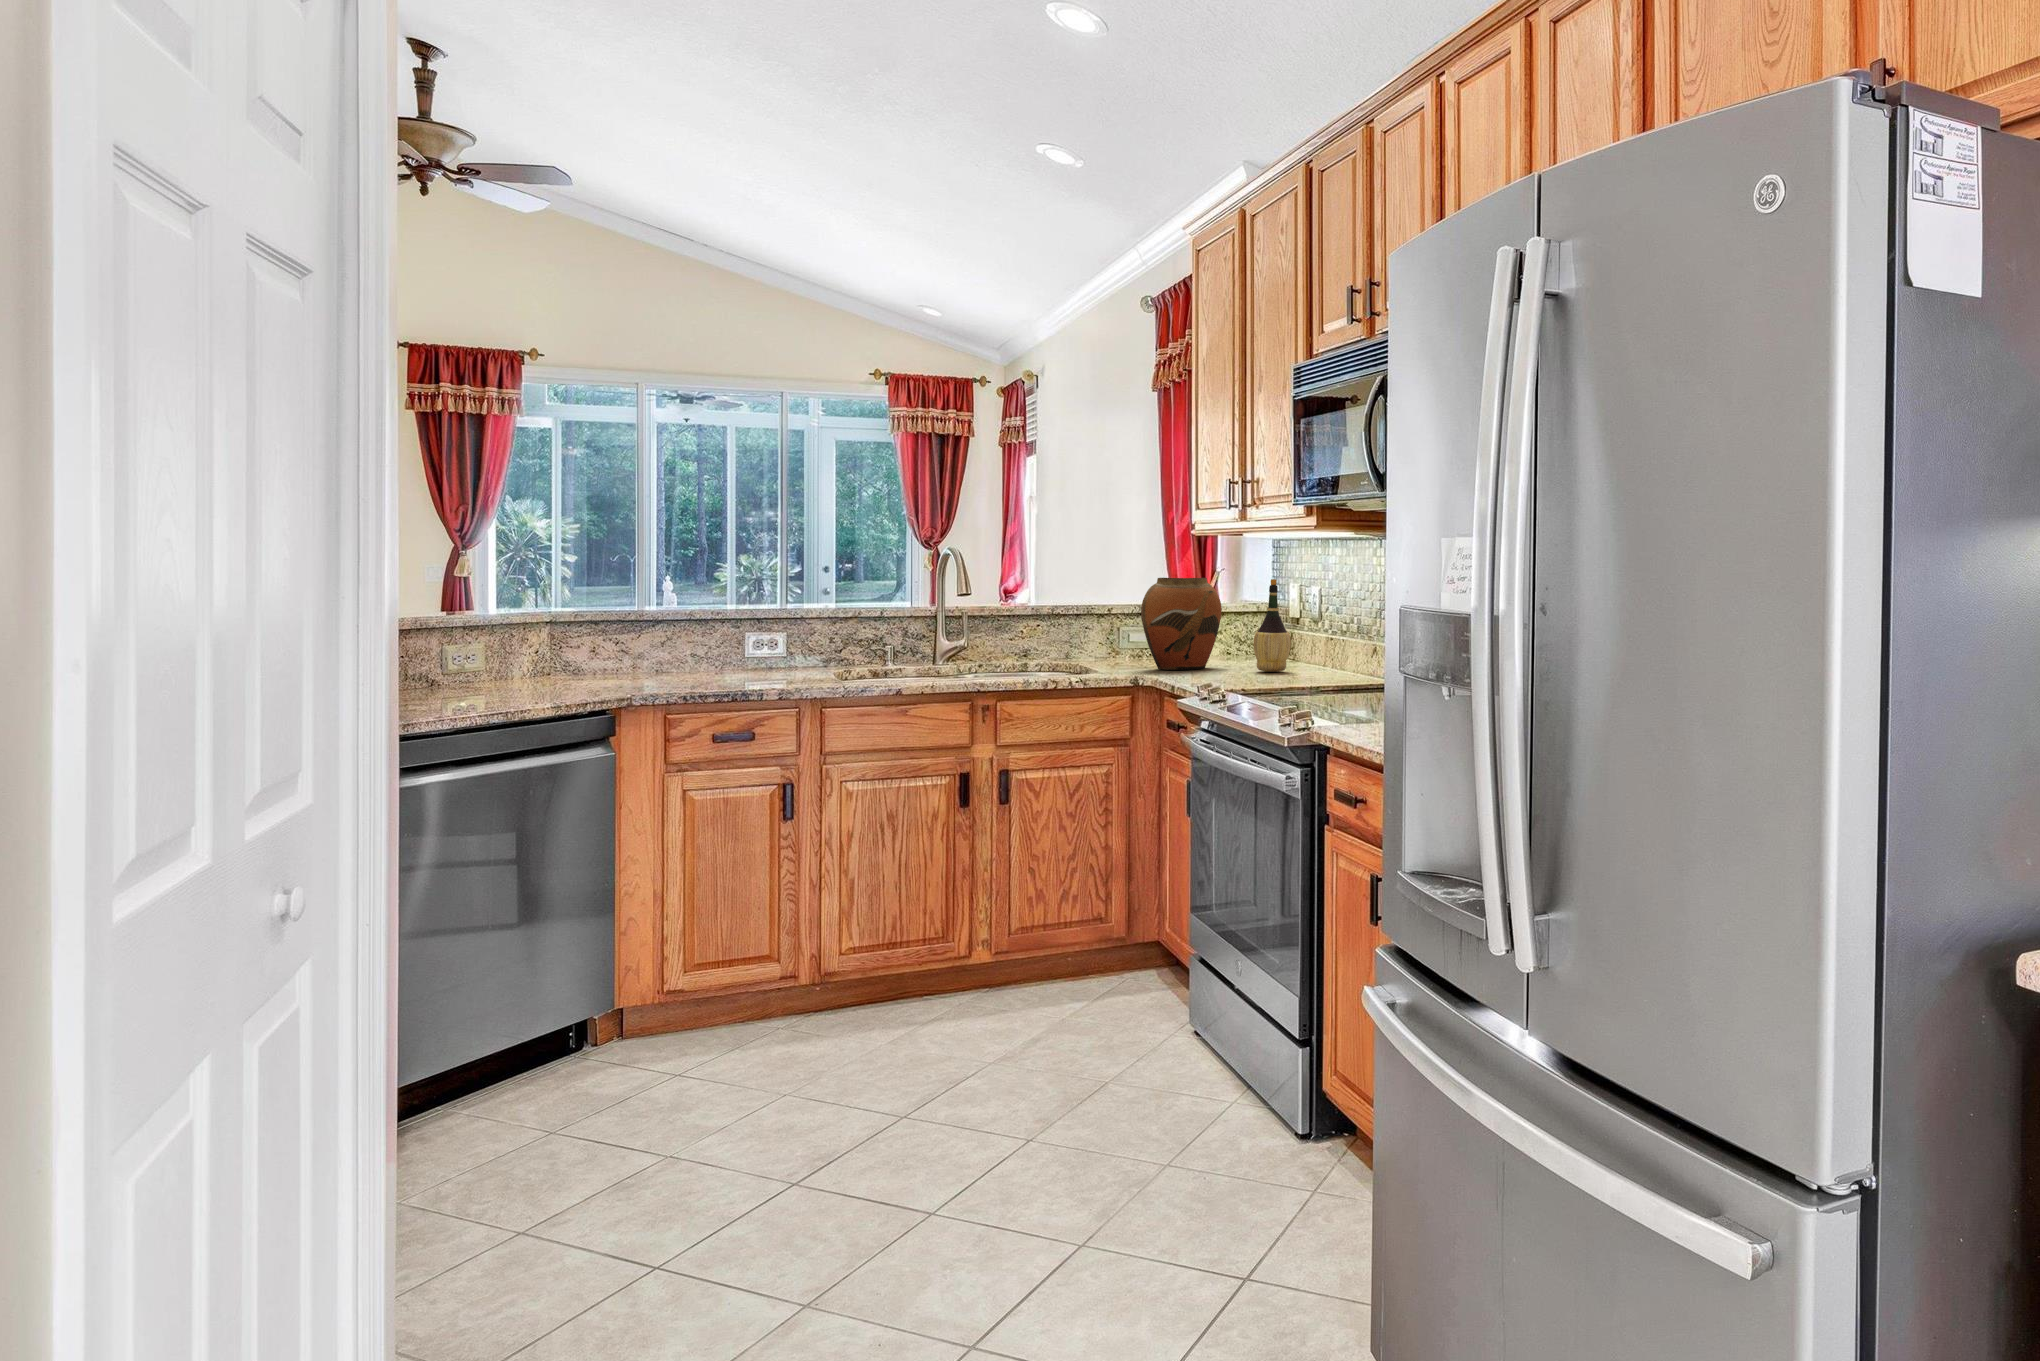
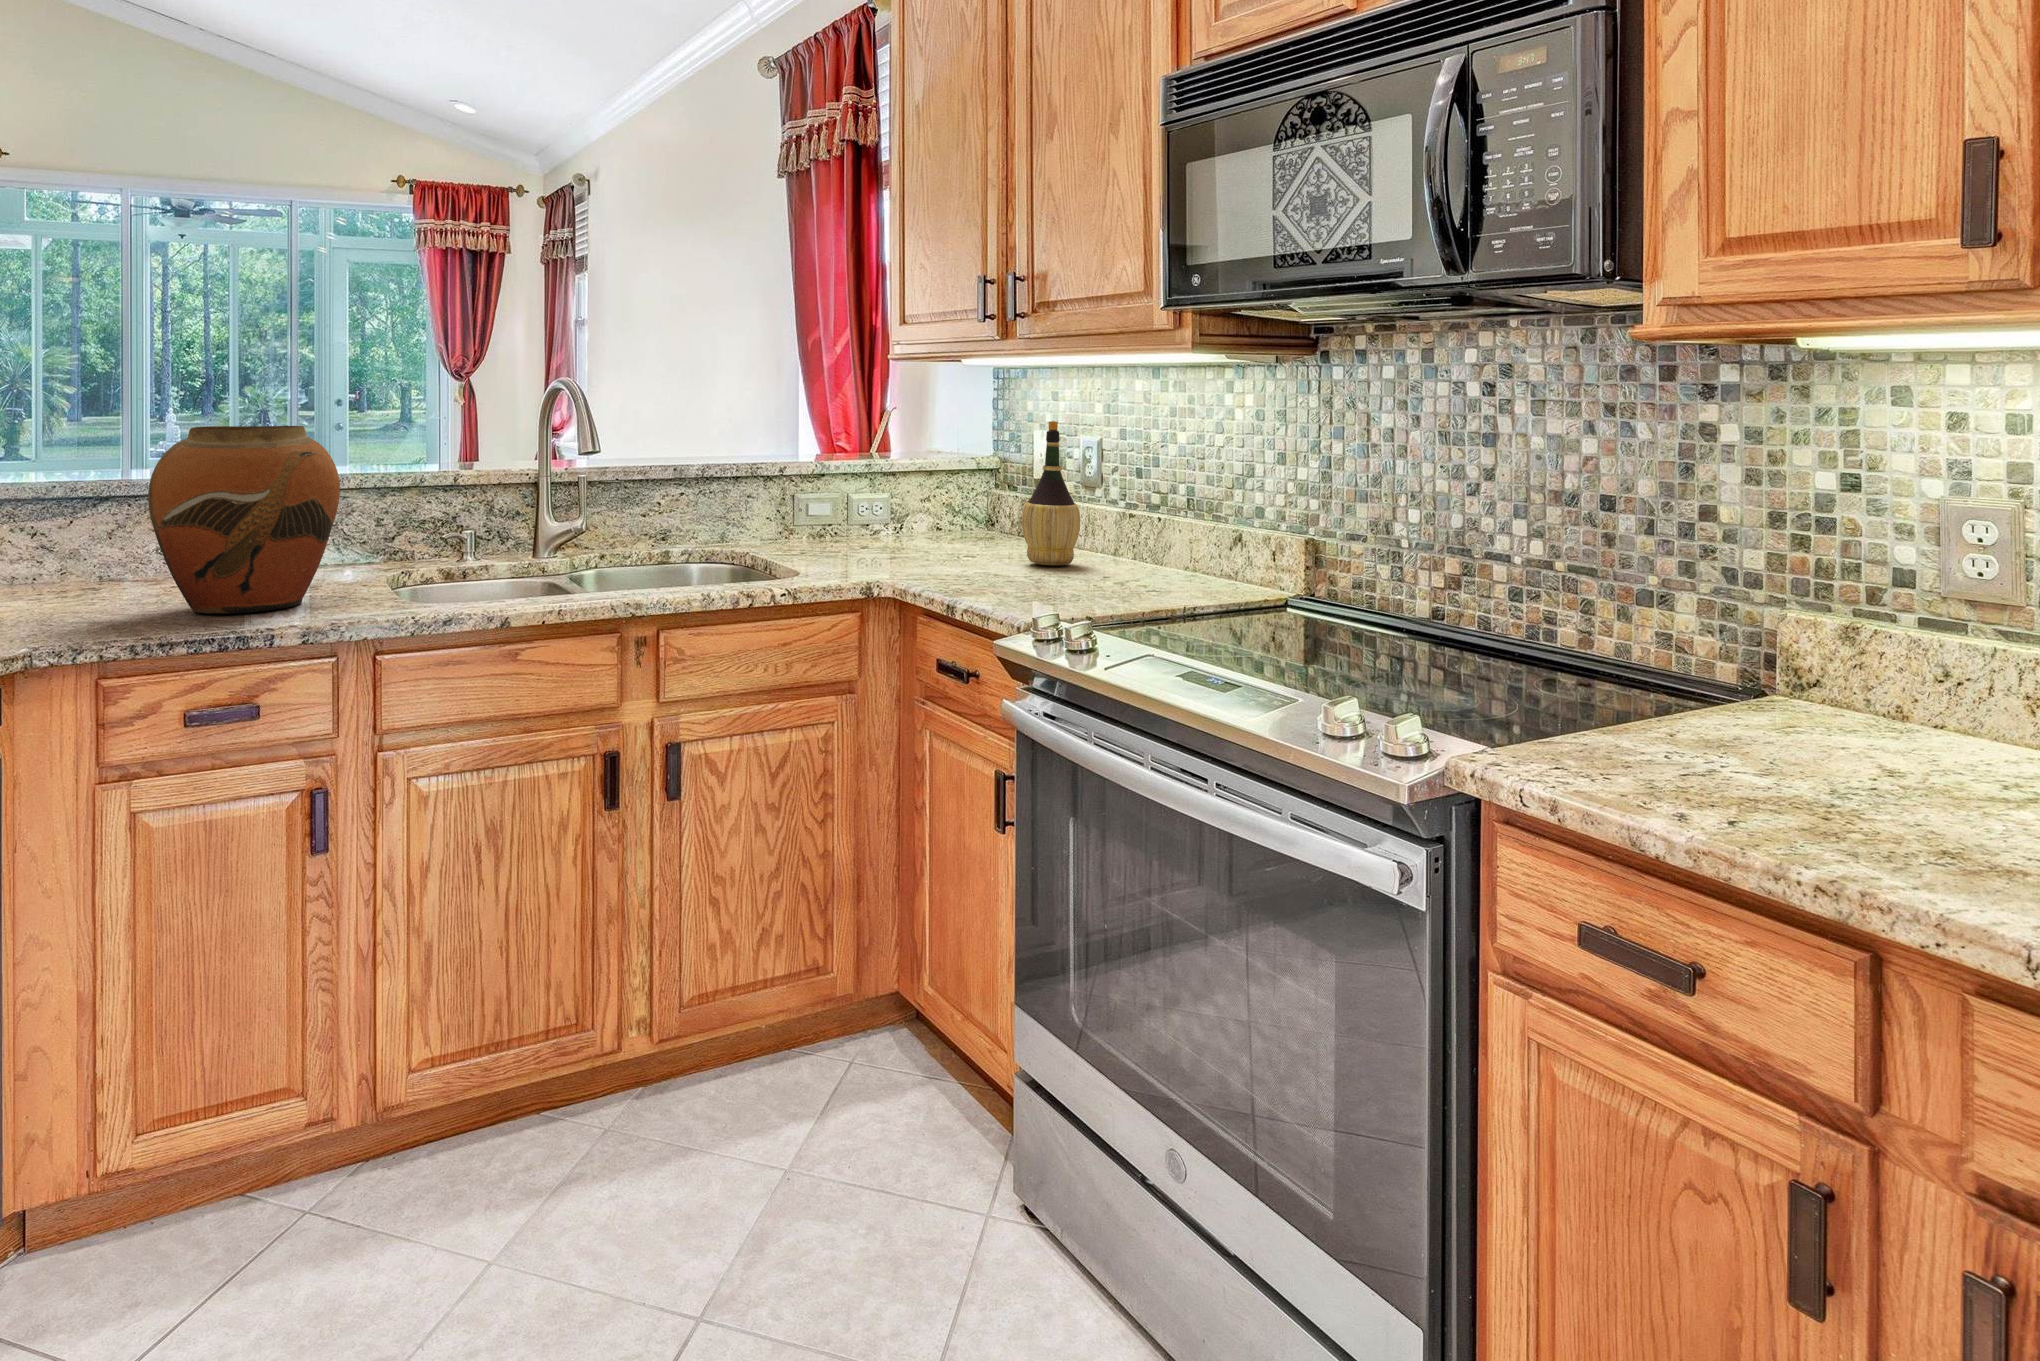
vase: present [1141,578,1222,670] -> present [148,426,340,614]

